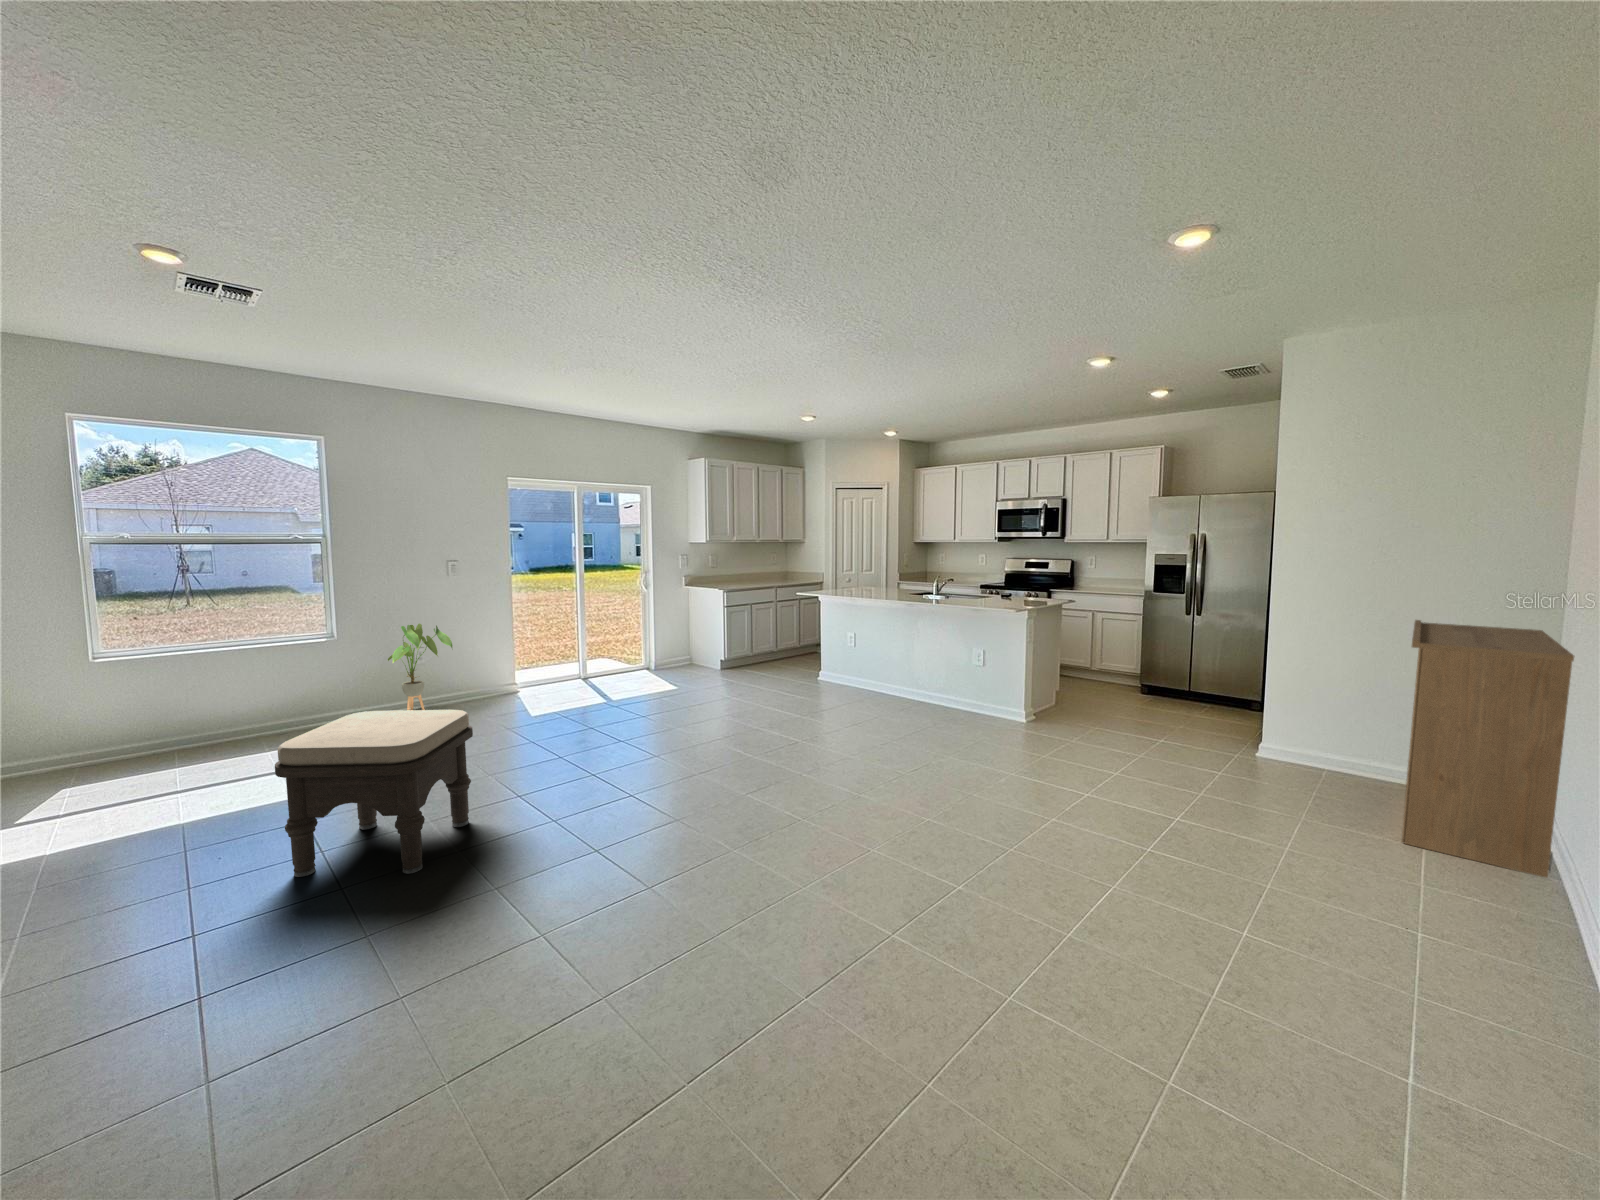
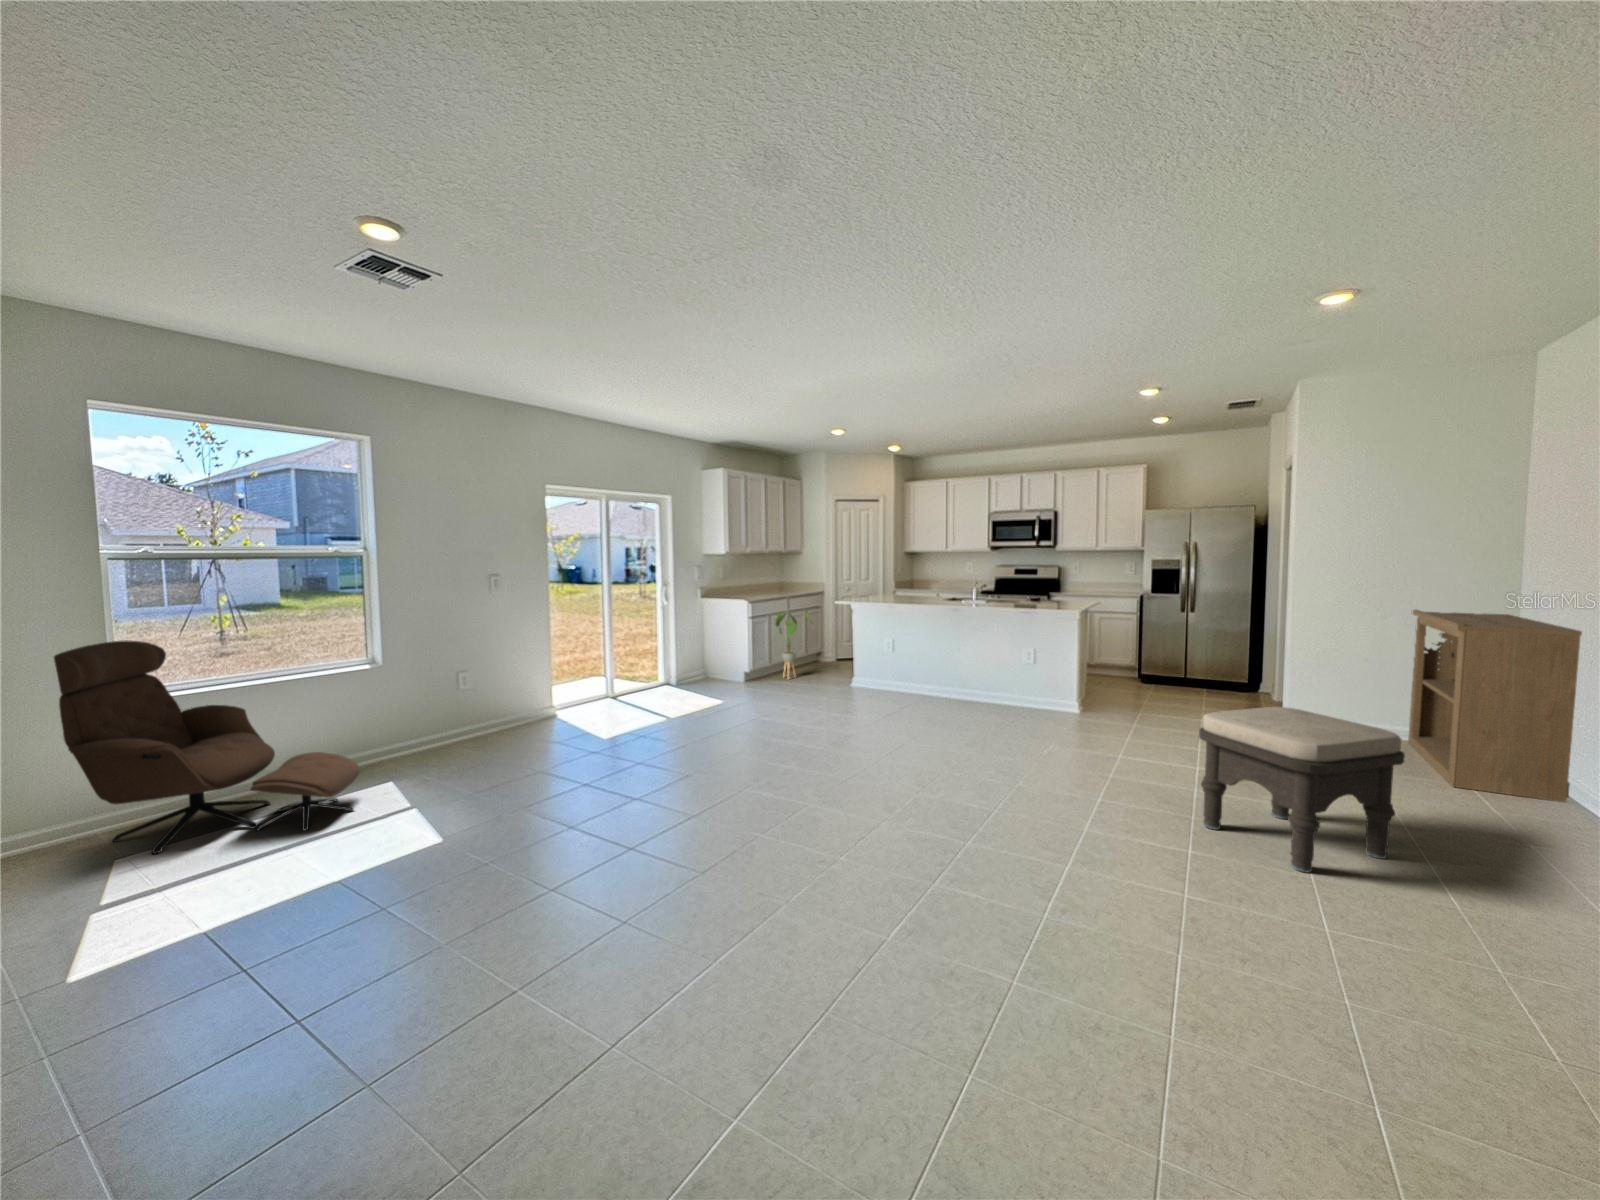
lounge chair: none [24,610,283,788] -> present [54,640,360,854]
house plant: present [388,624,452,710] -> present [775,611,811,676]
ottoman: present [275,710,473,877] -> present [1199,707,1405,872]

